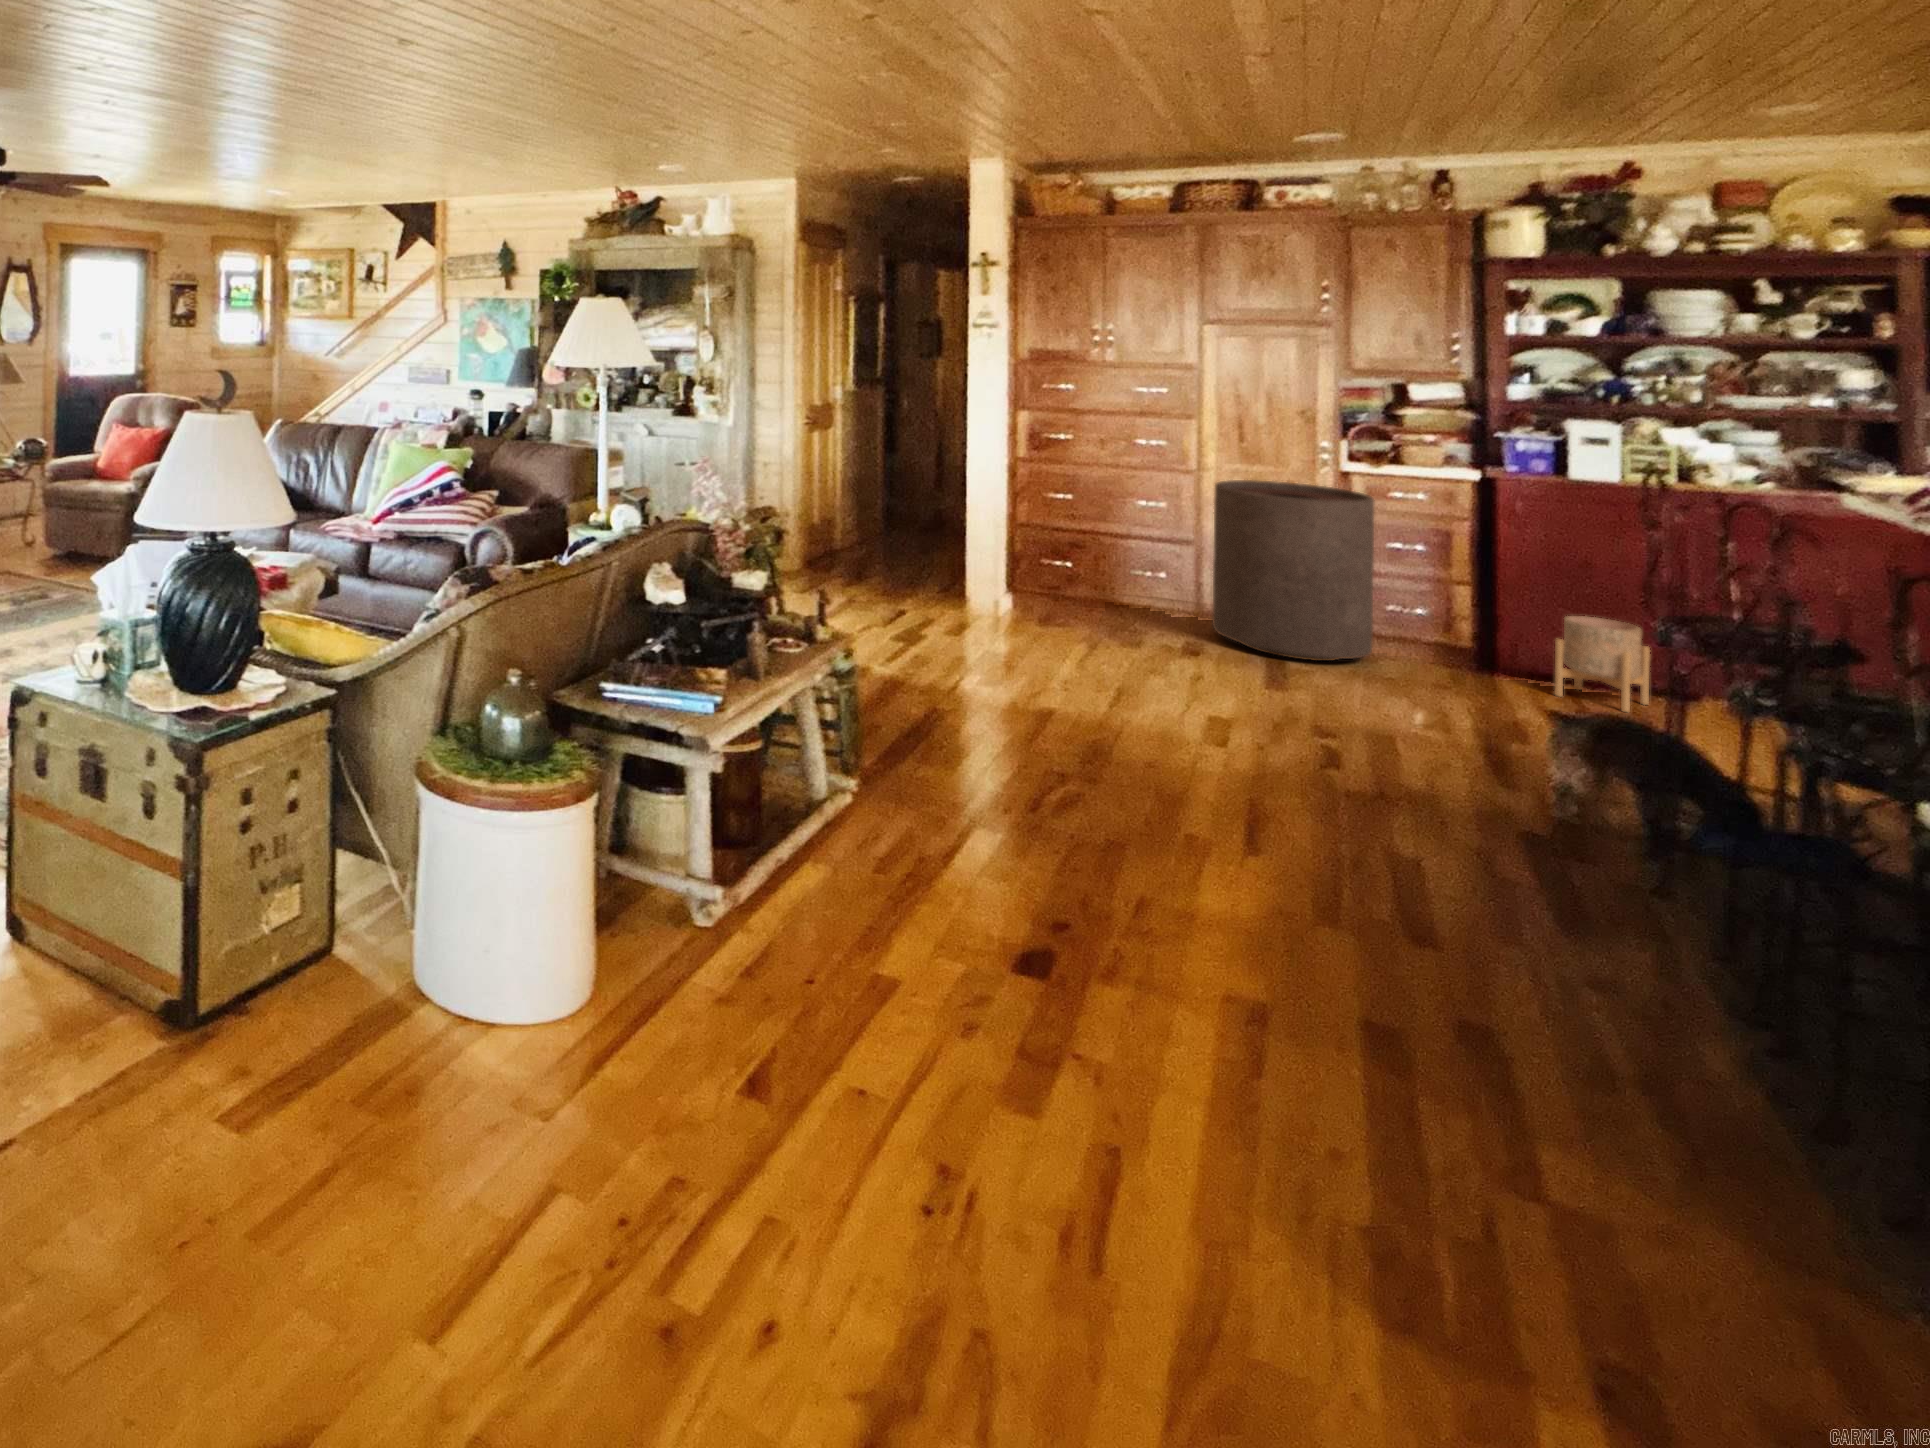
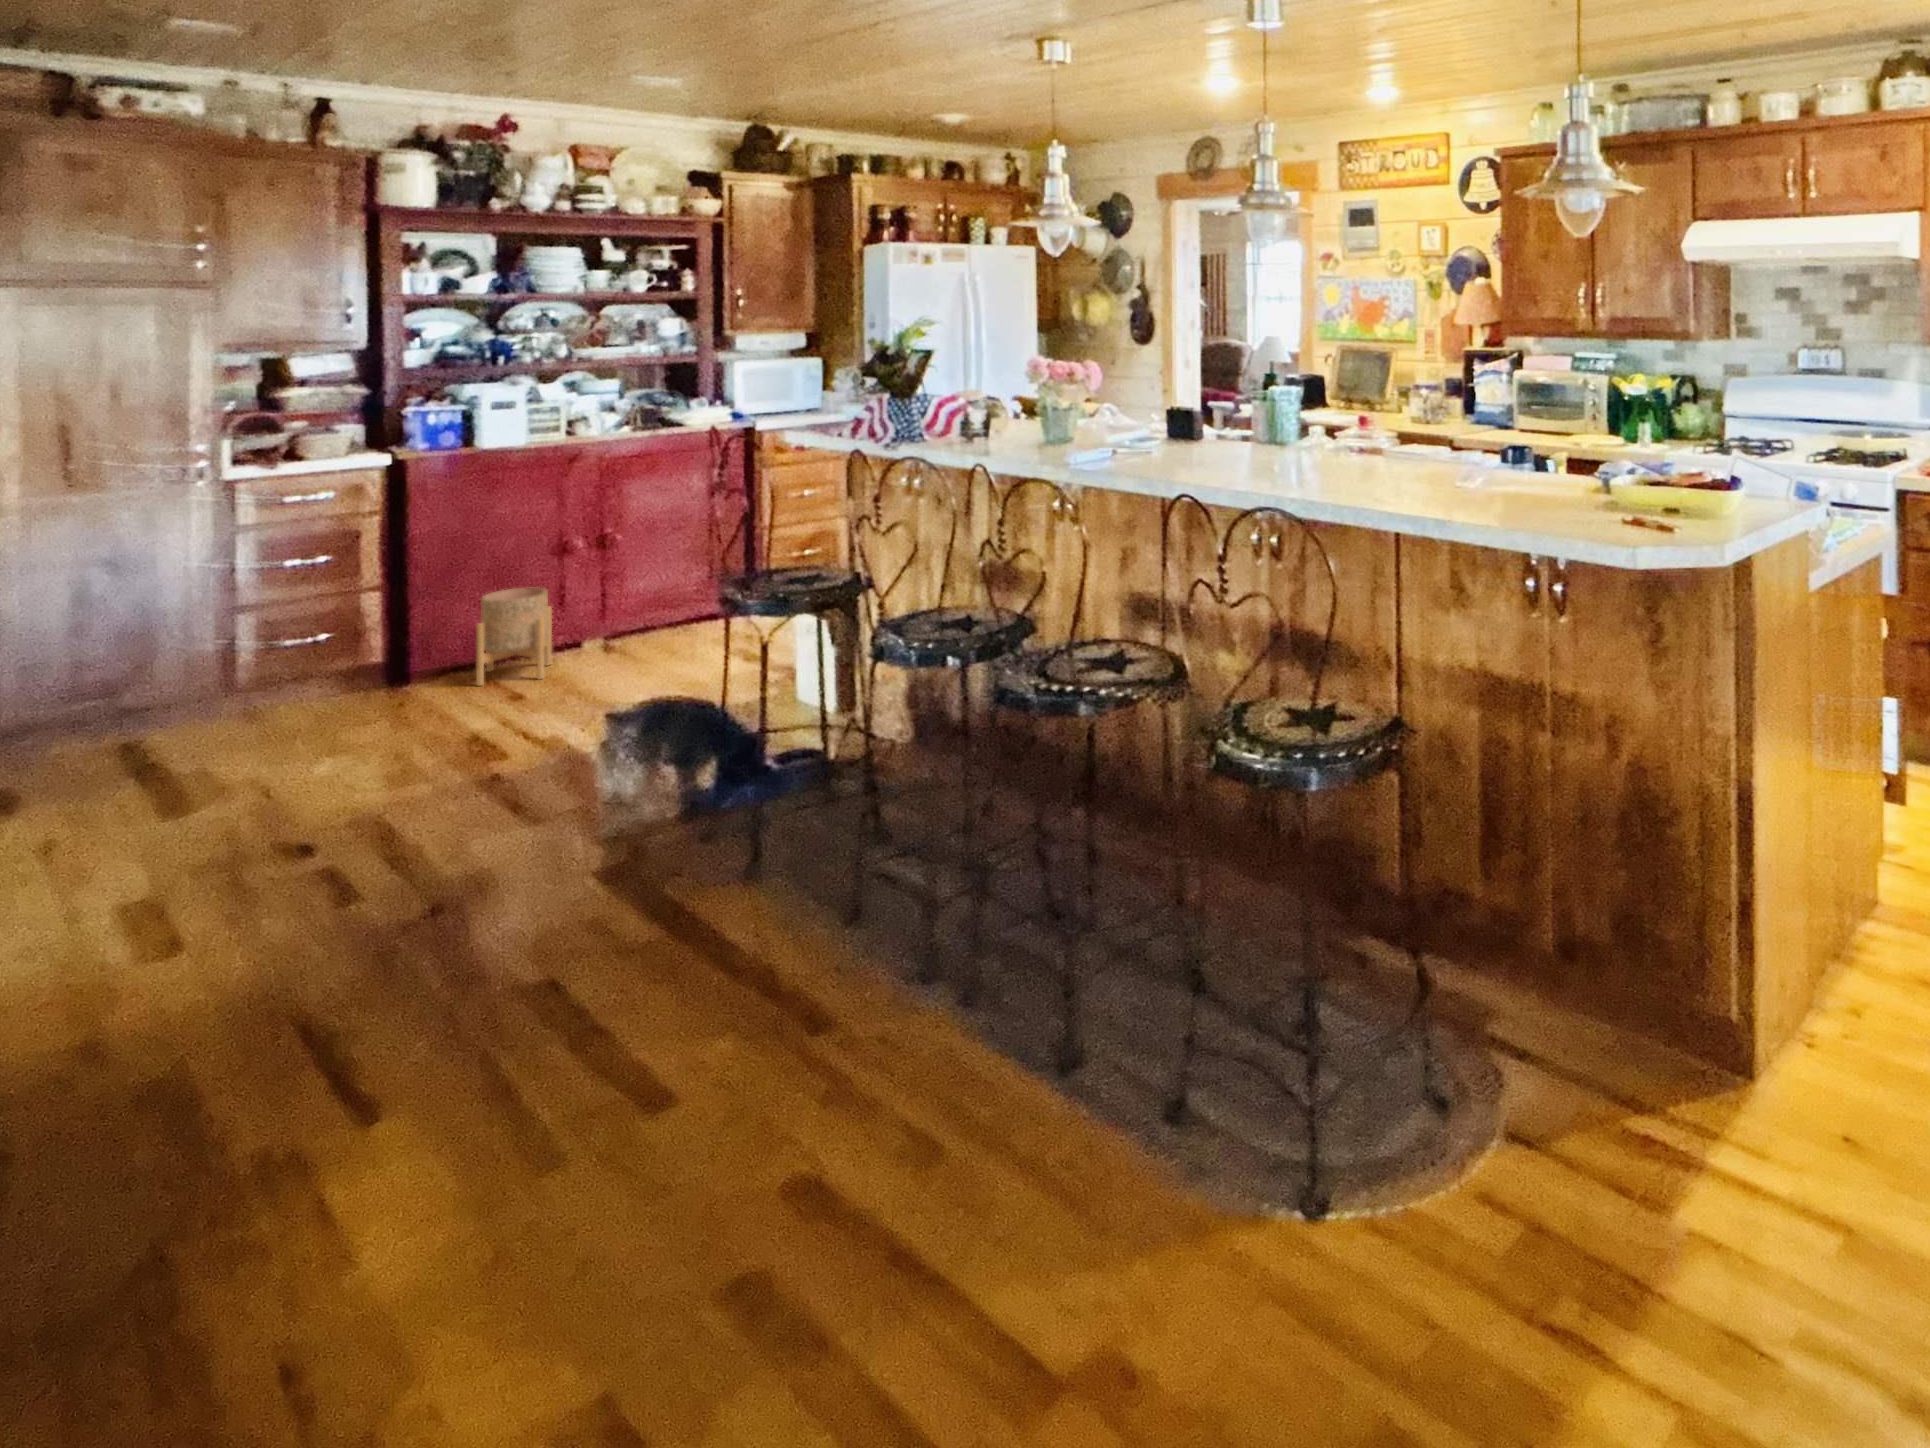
trash can: present [1213,480,1374,661] -> none [37,505,280,762]

